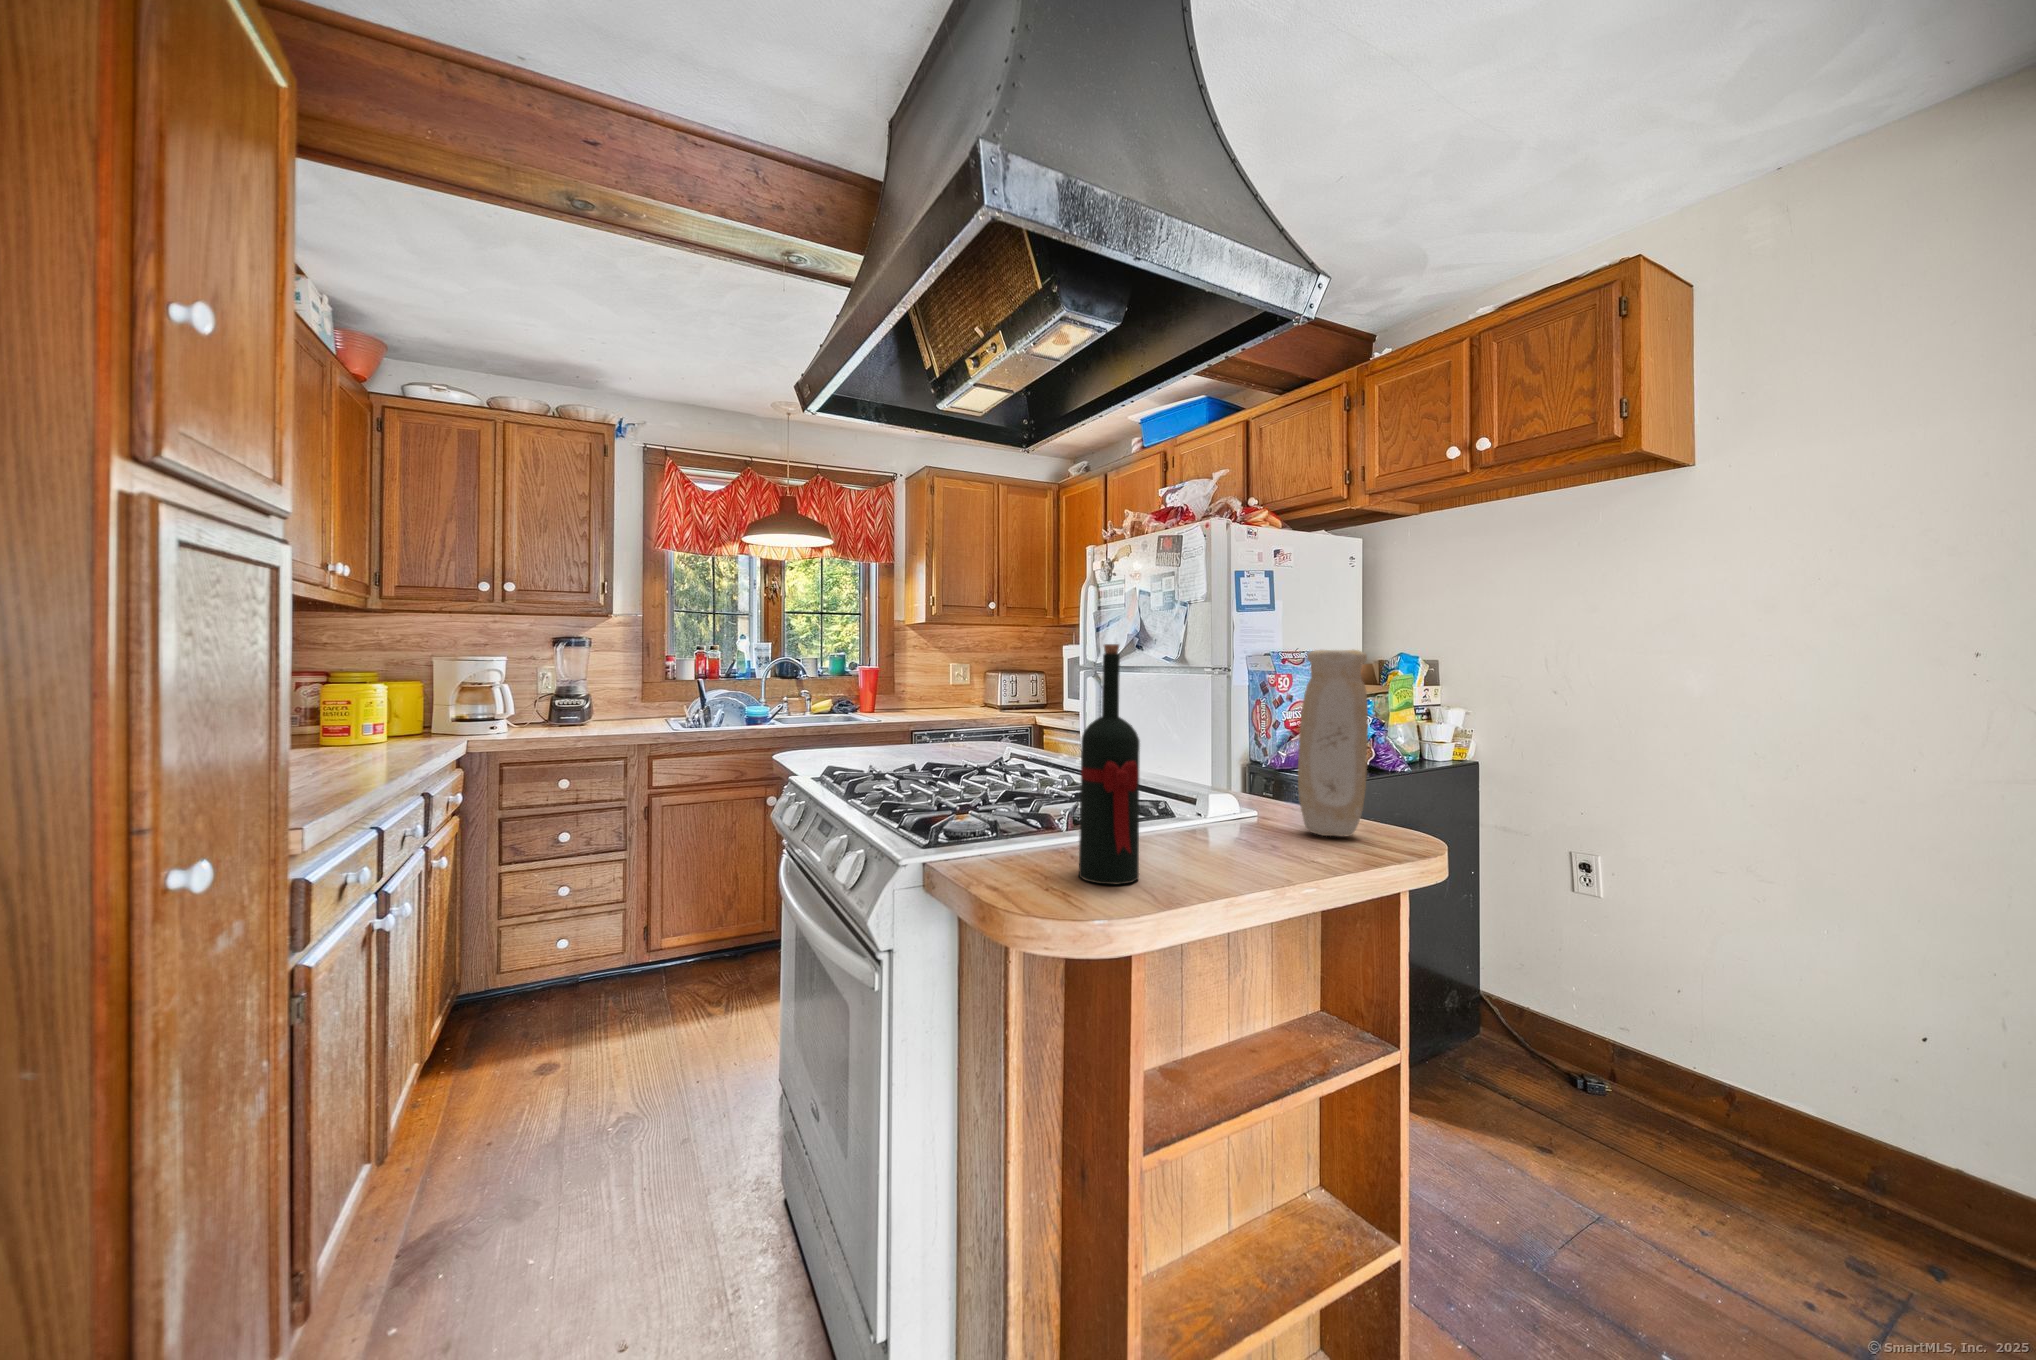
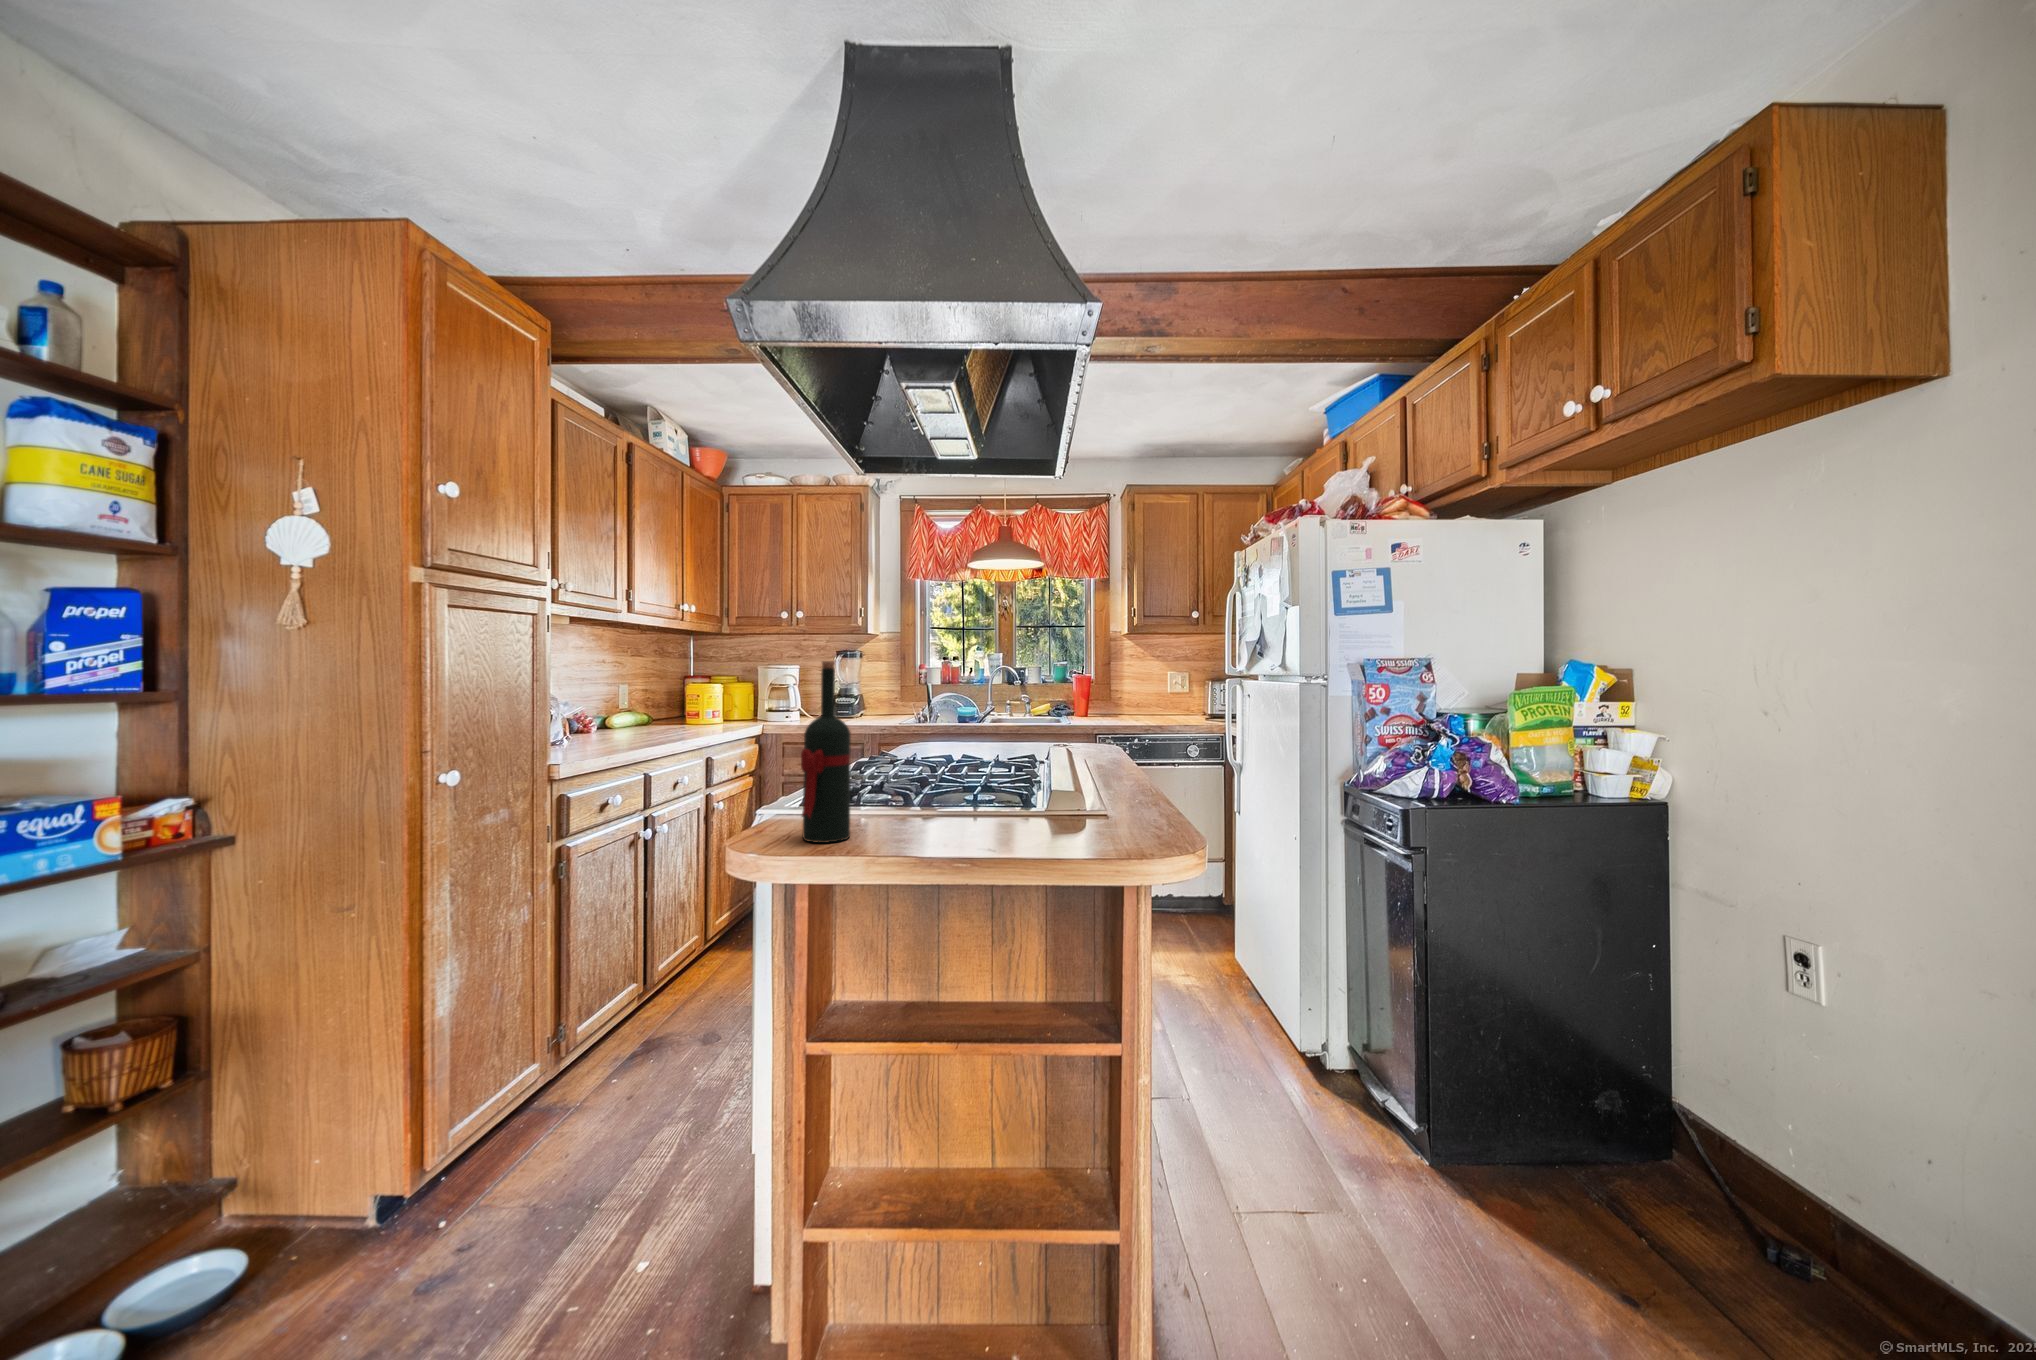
vase: present [1298,650,1368,837] -> none [1070,663,1126,837]

